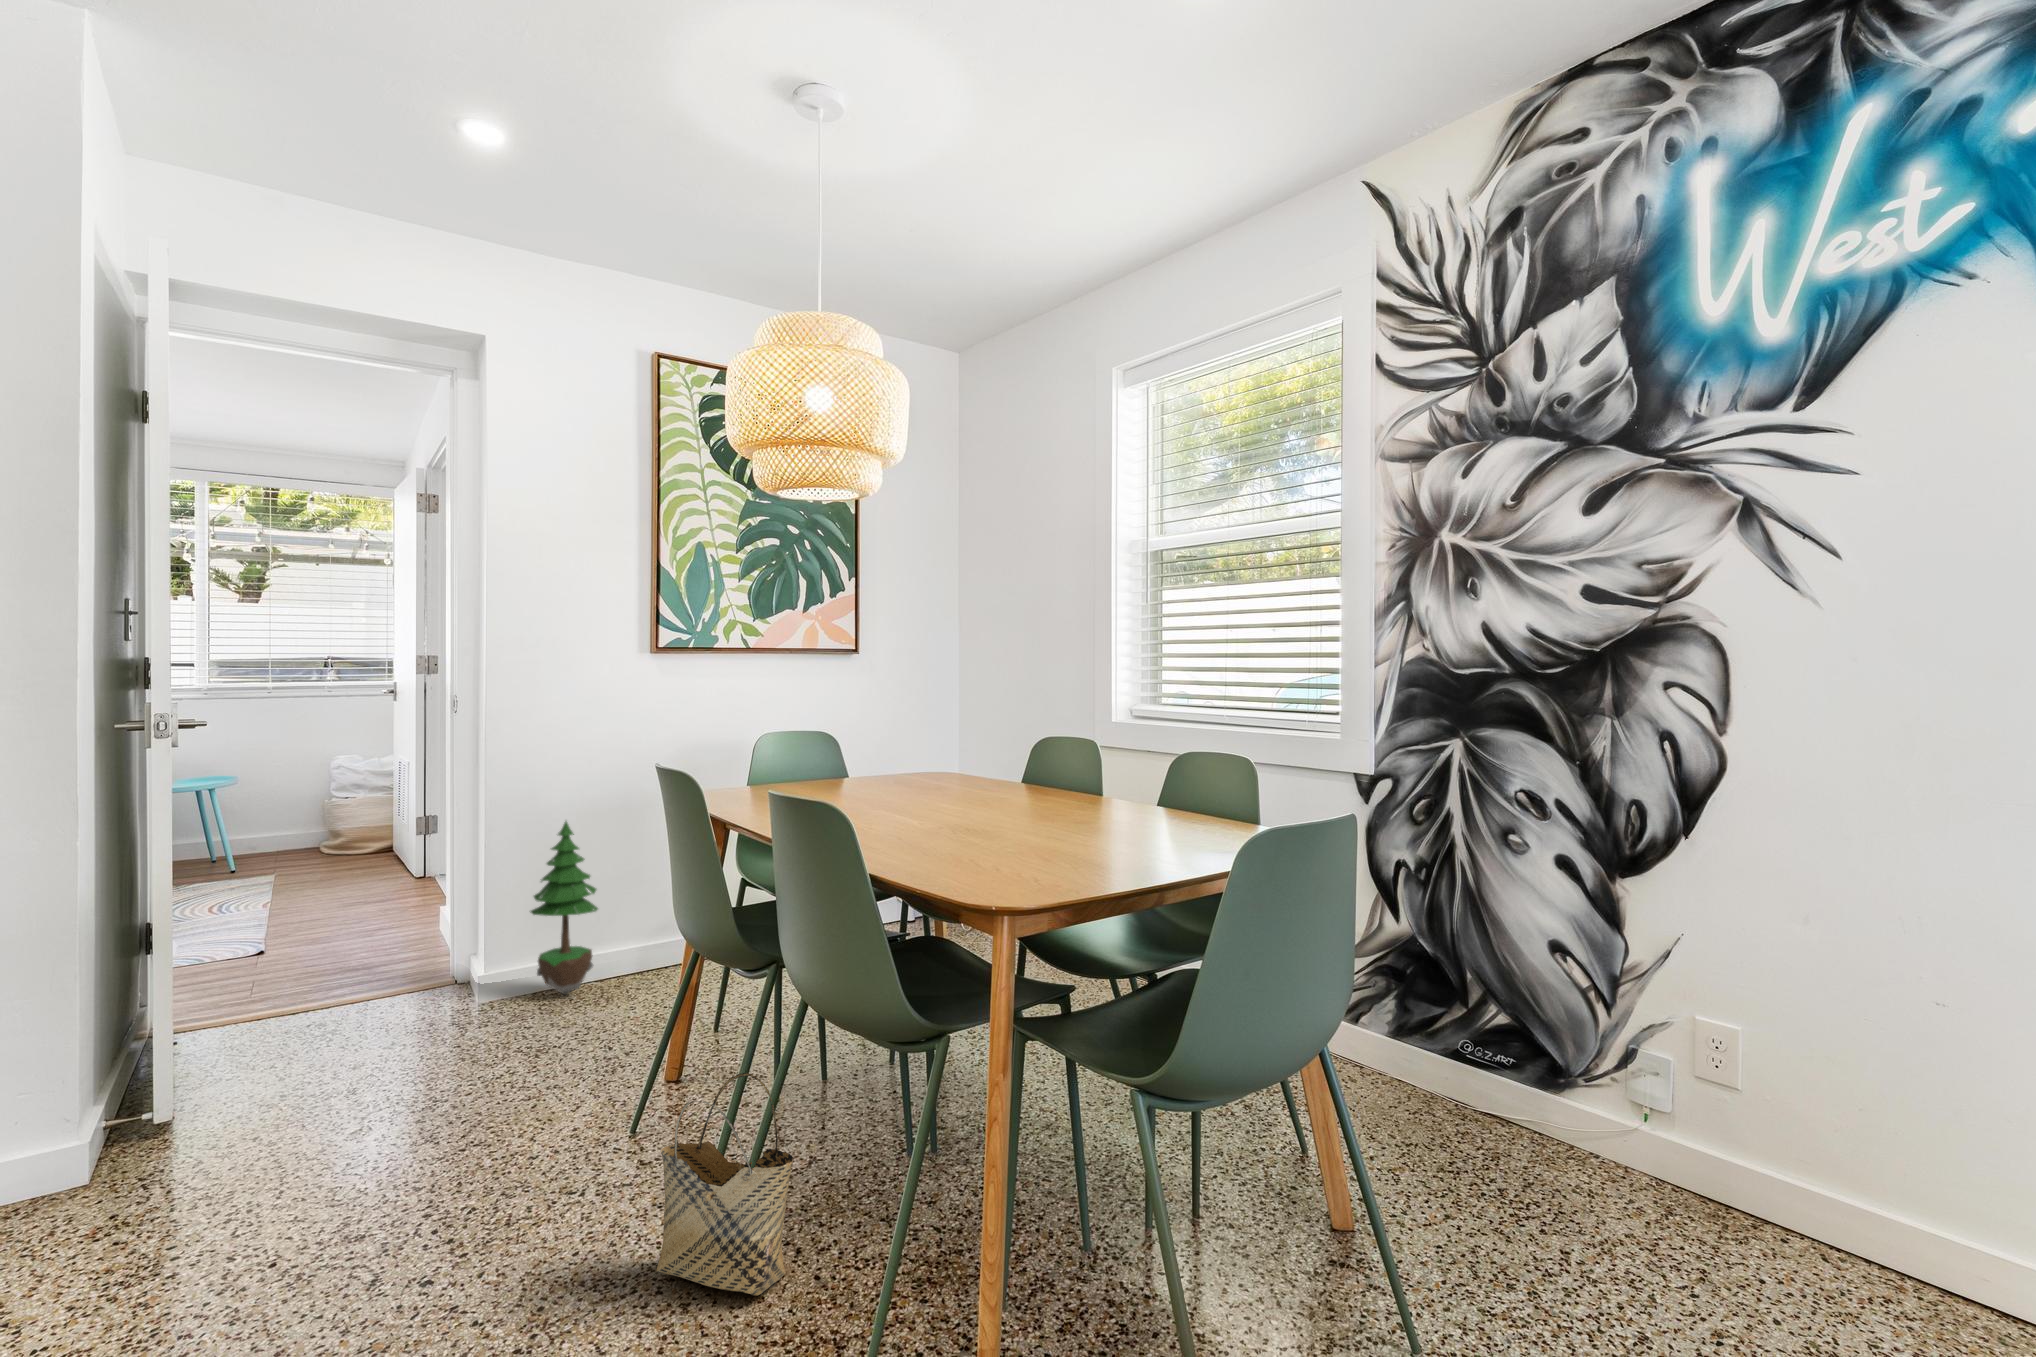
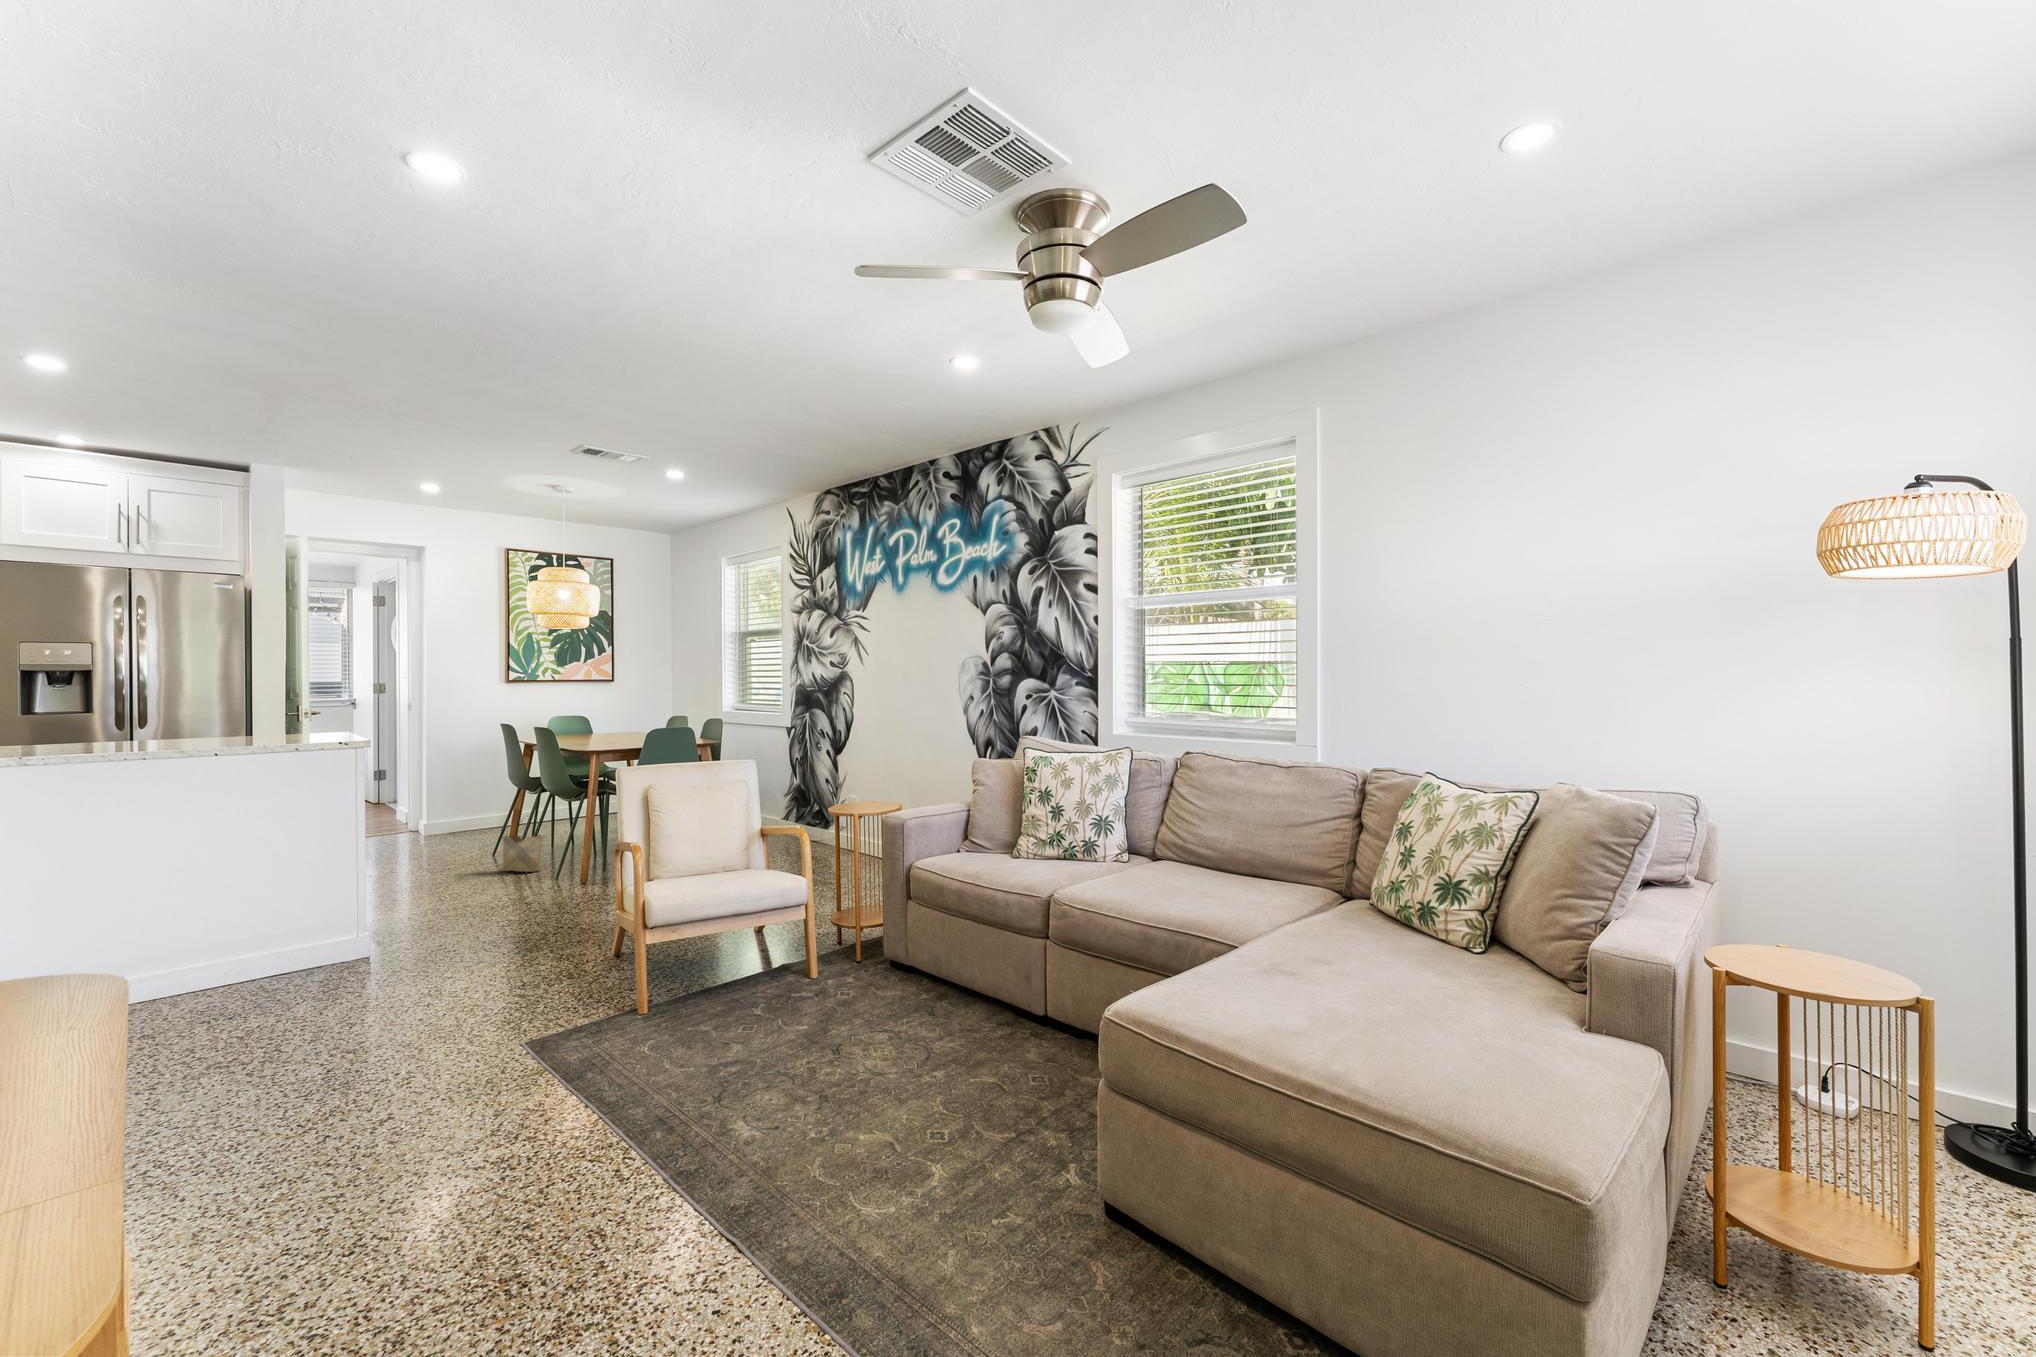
potted tree: present [531,821,598,995] -> none [449,757,481,833]

